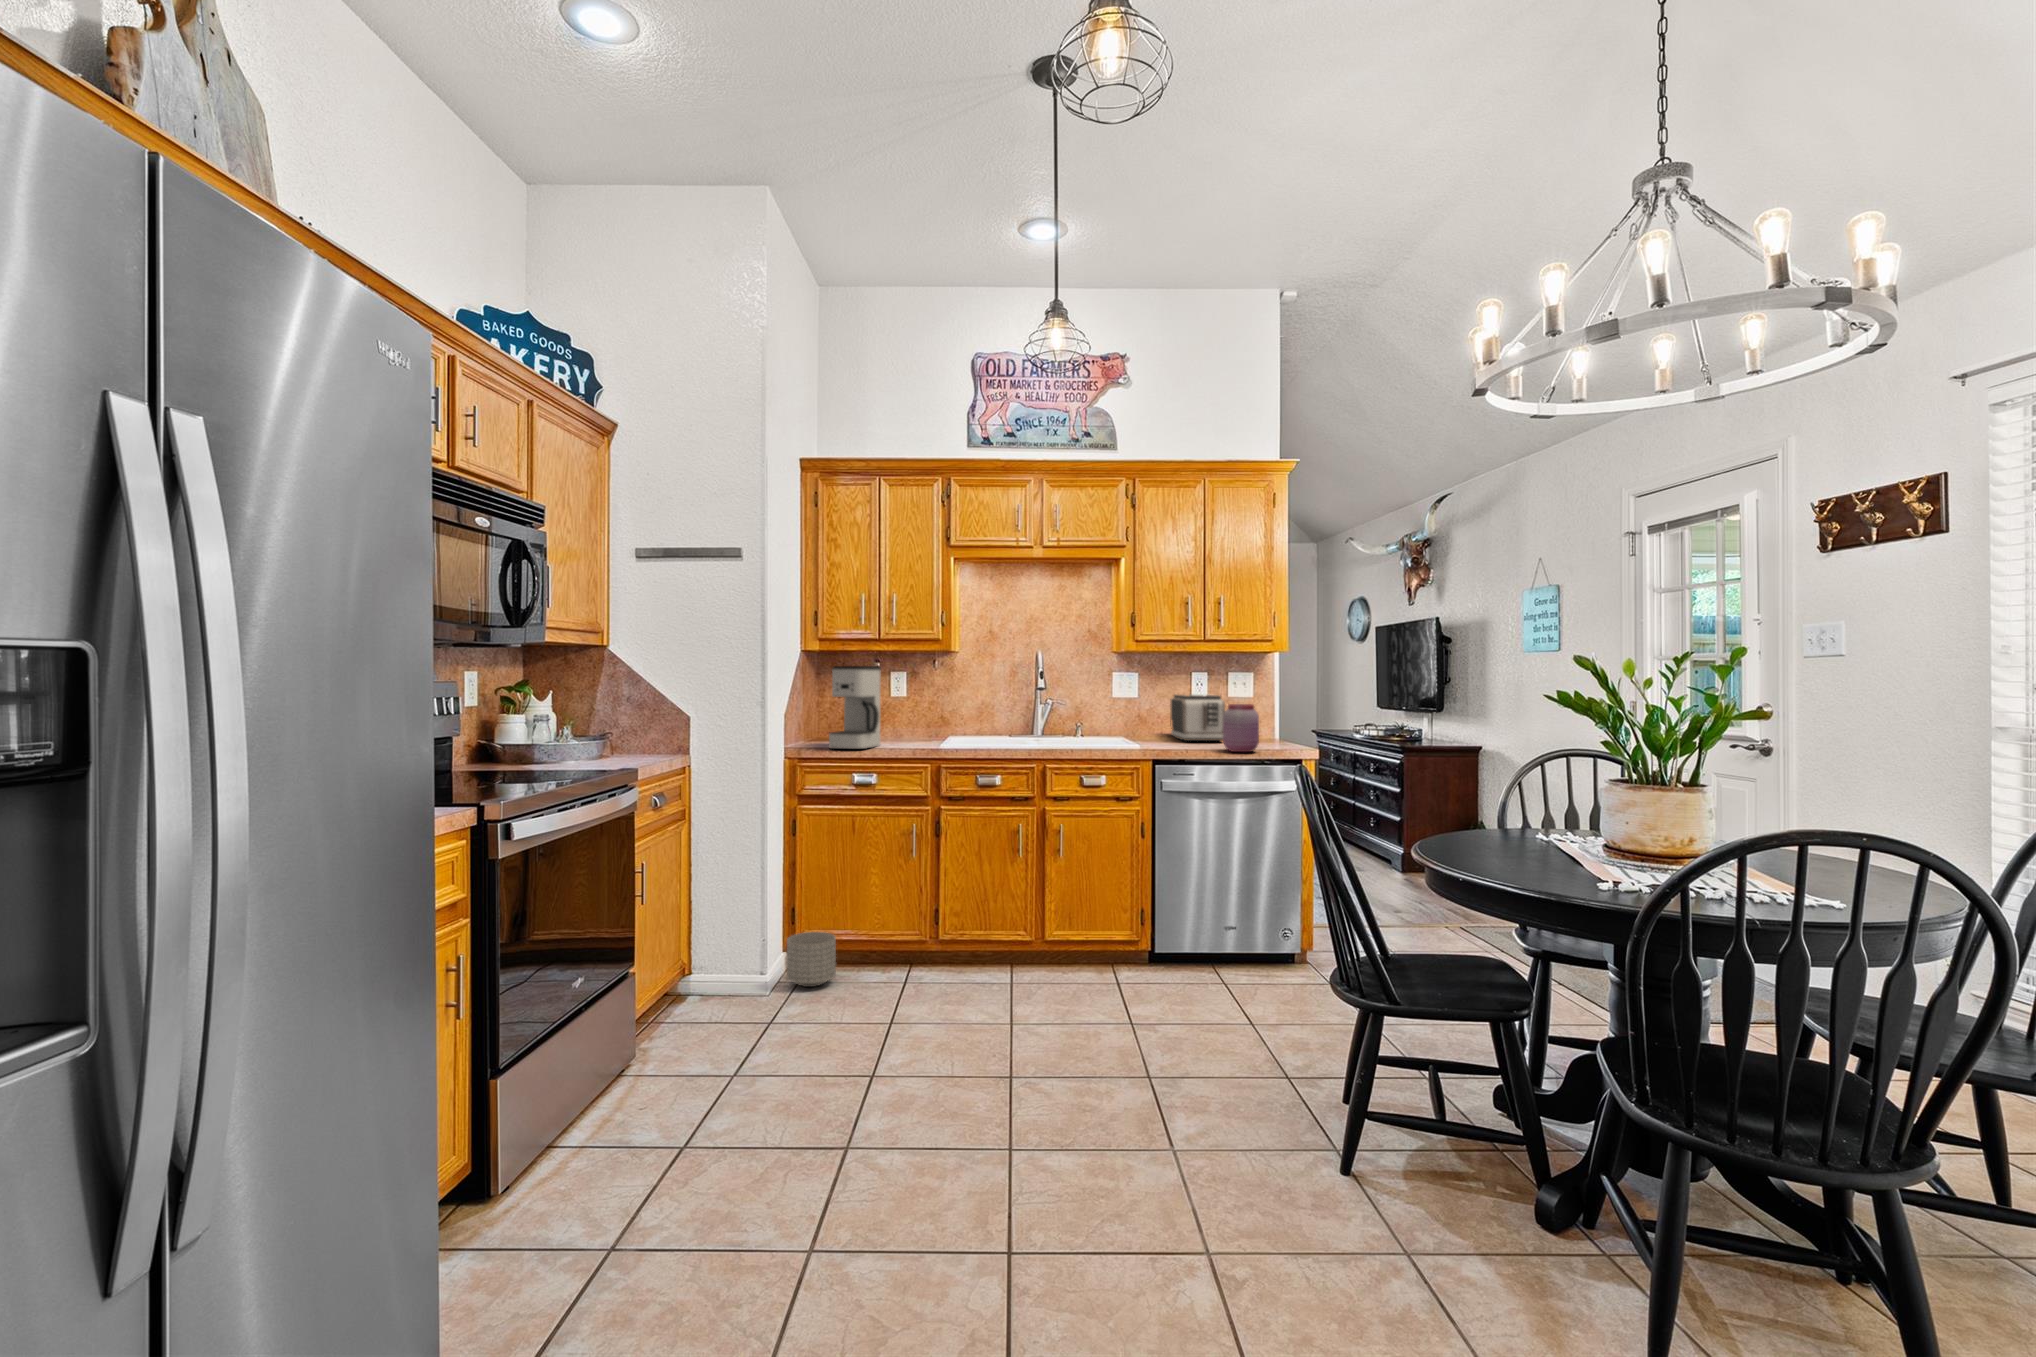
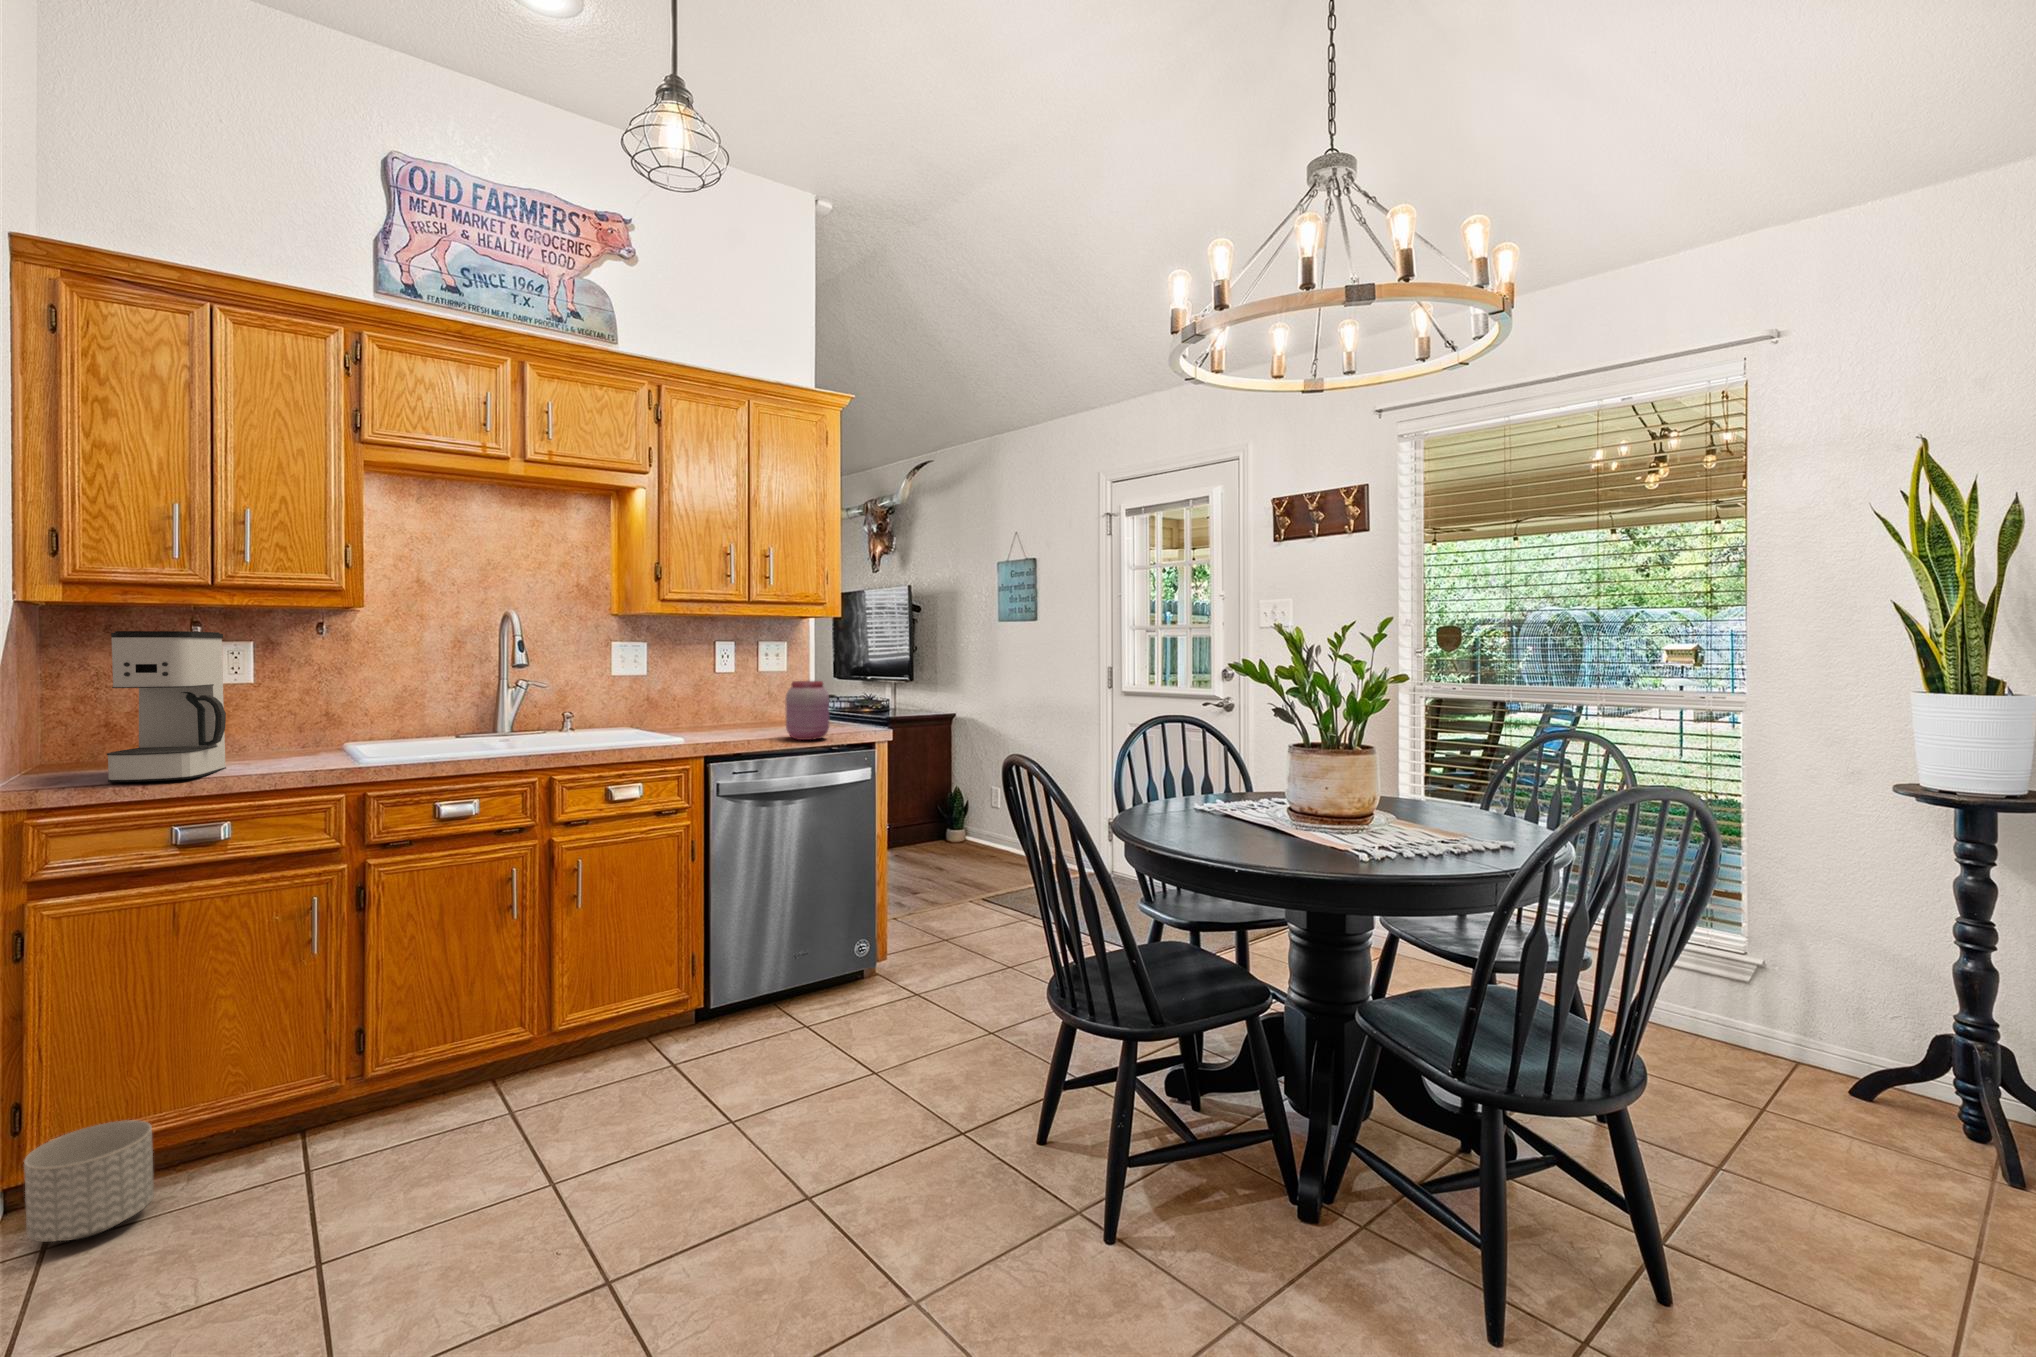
toaster: present [1170,694,1225,741] -> none [693,670,774,729]

